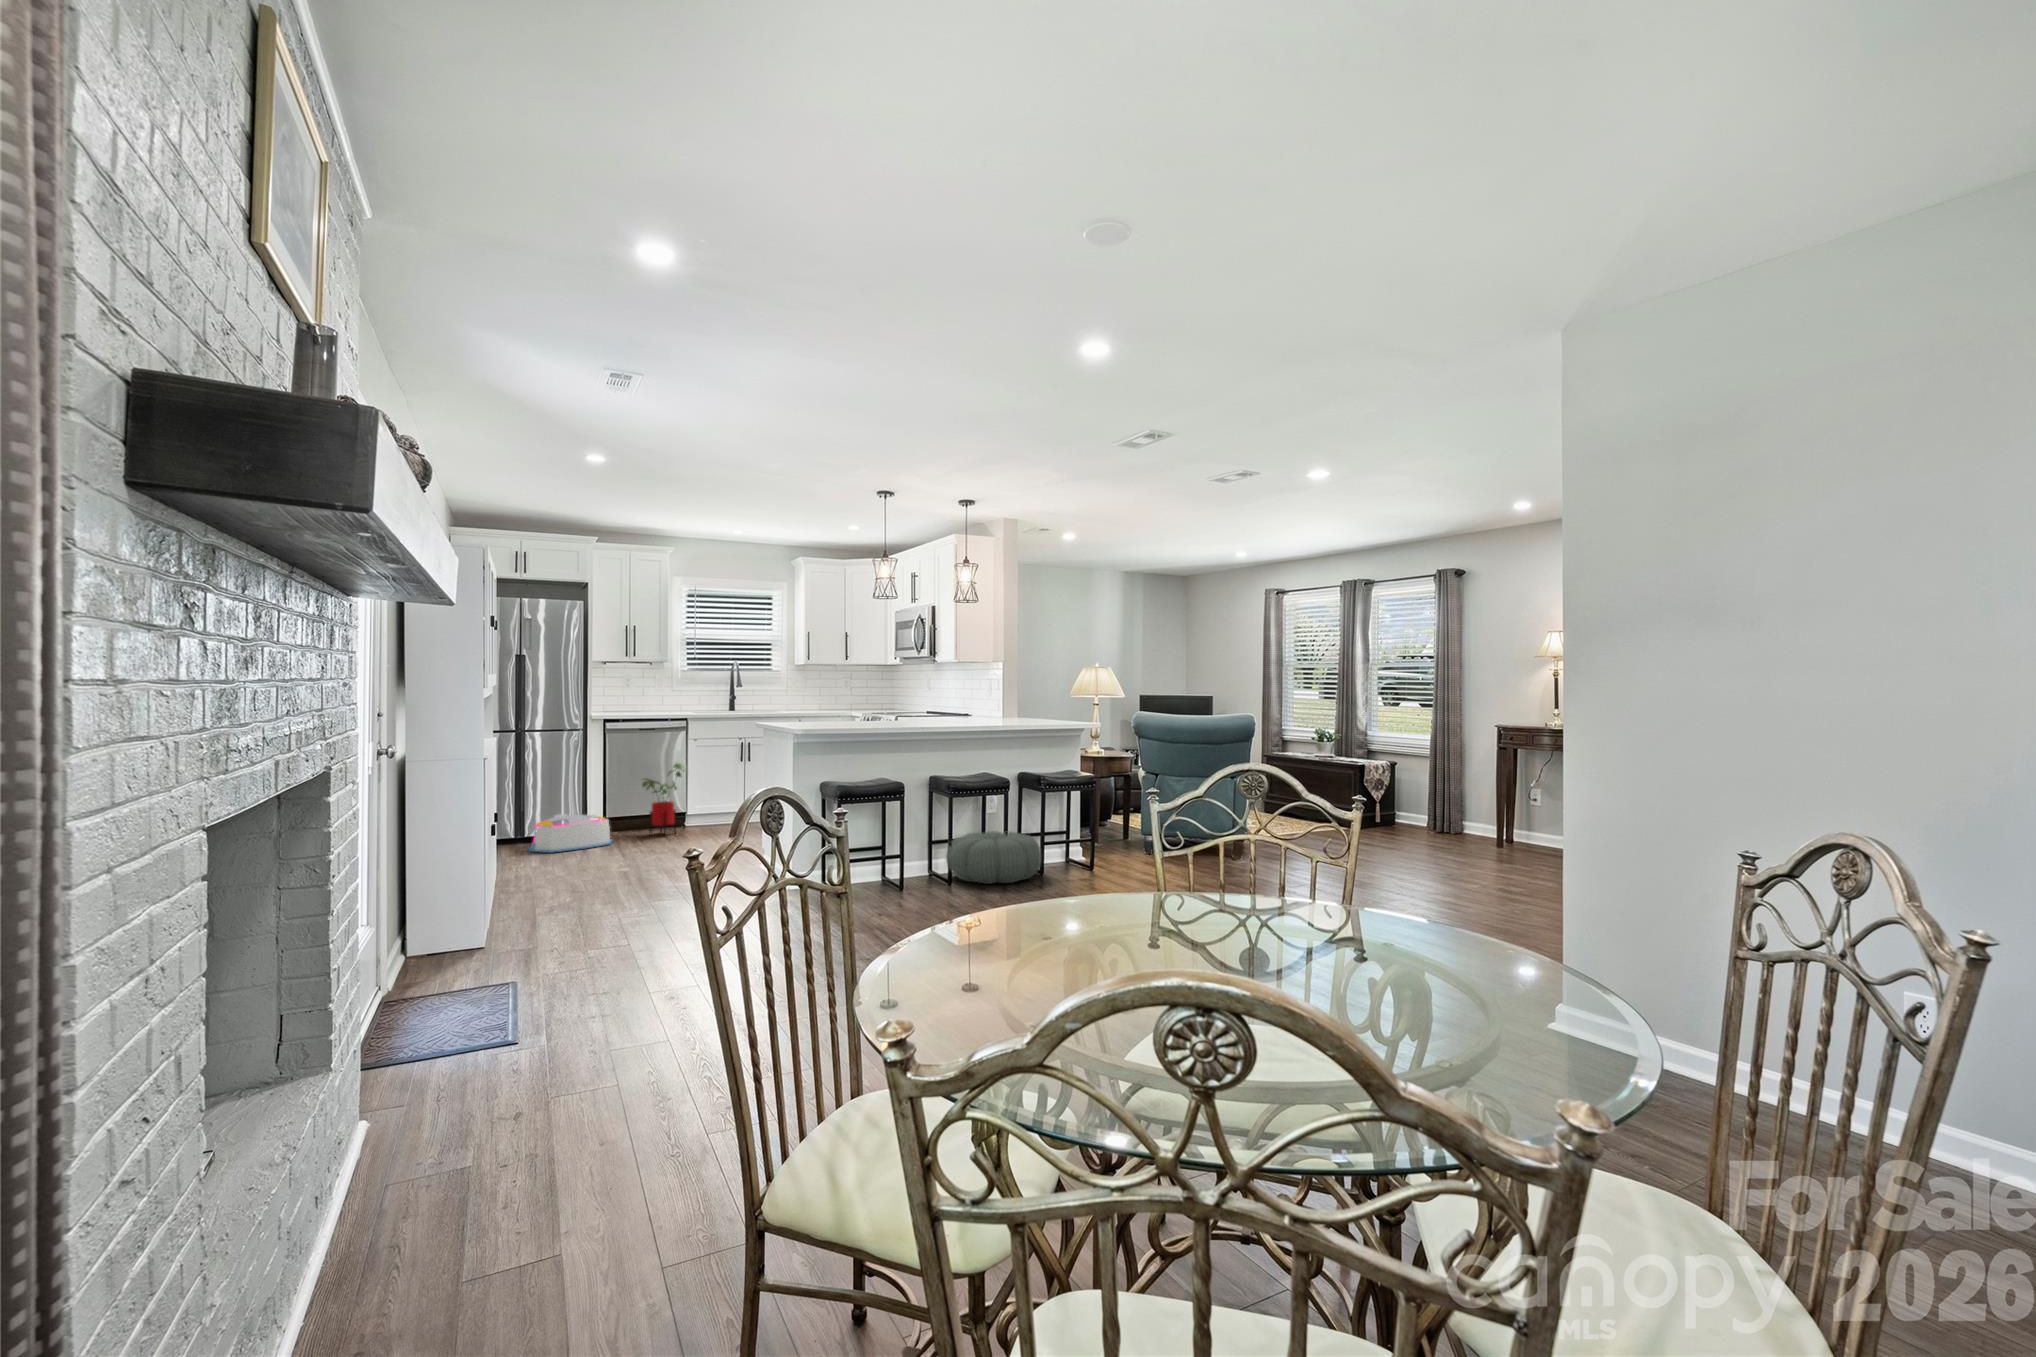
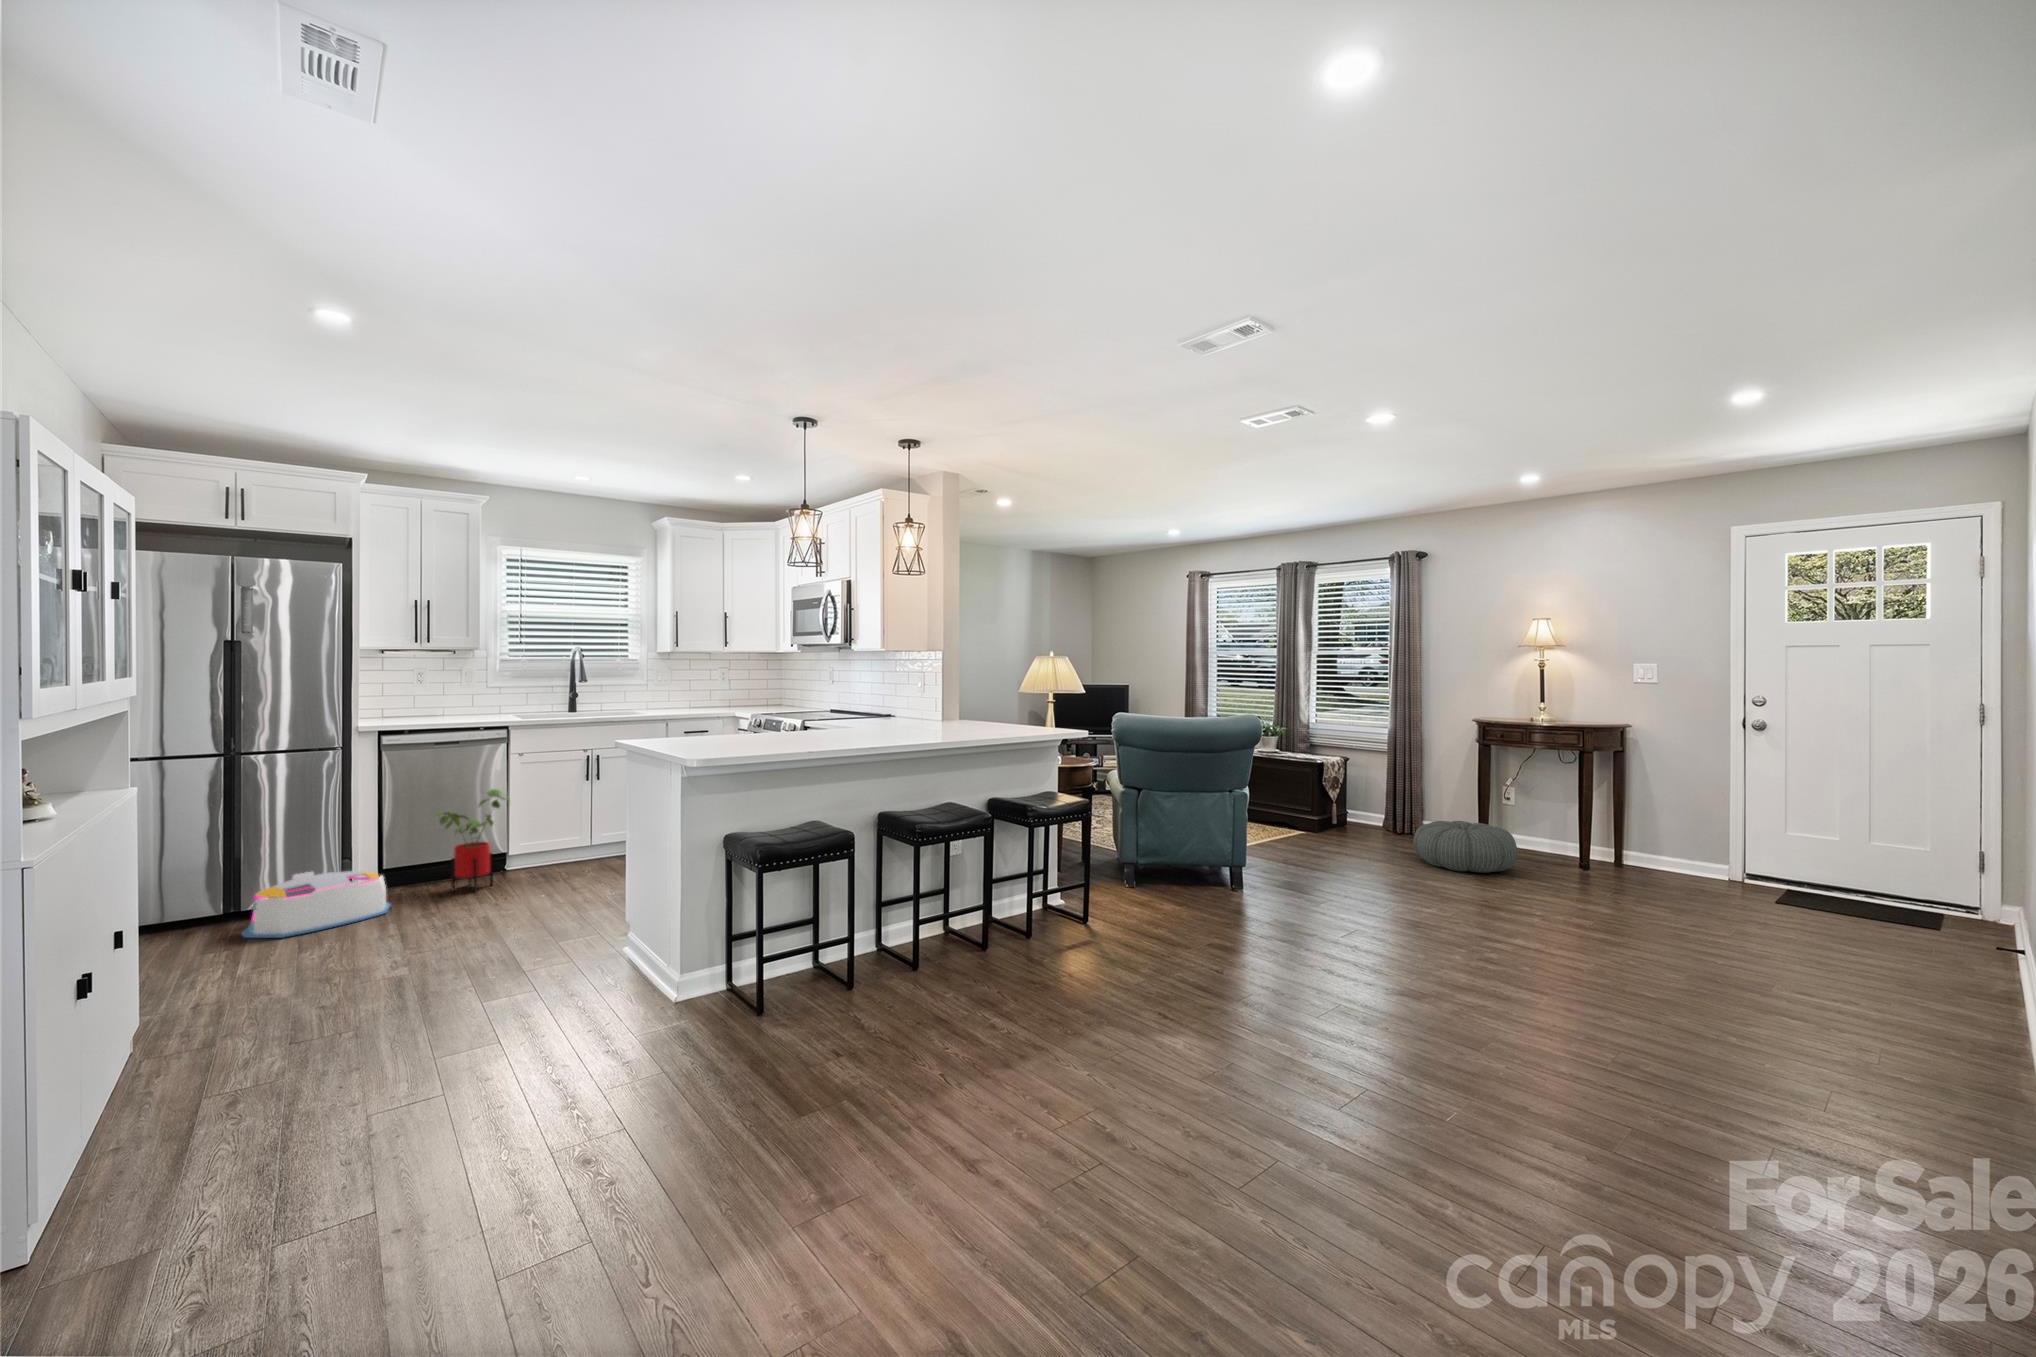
pouf: present [946,831,1041,884] -> present [1413,821,1518,873]

